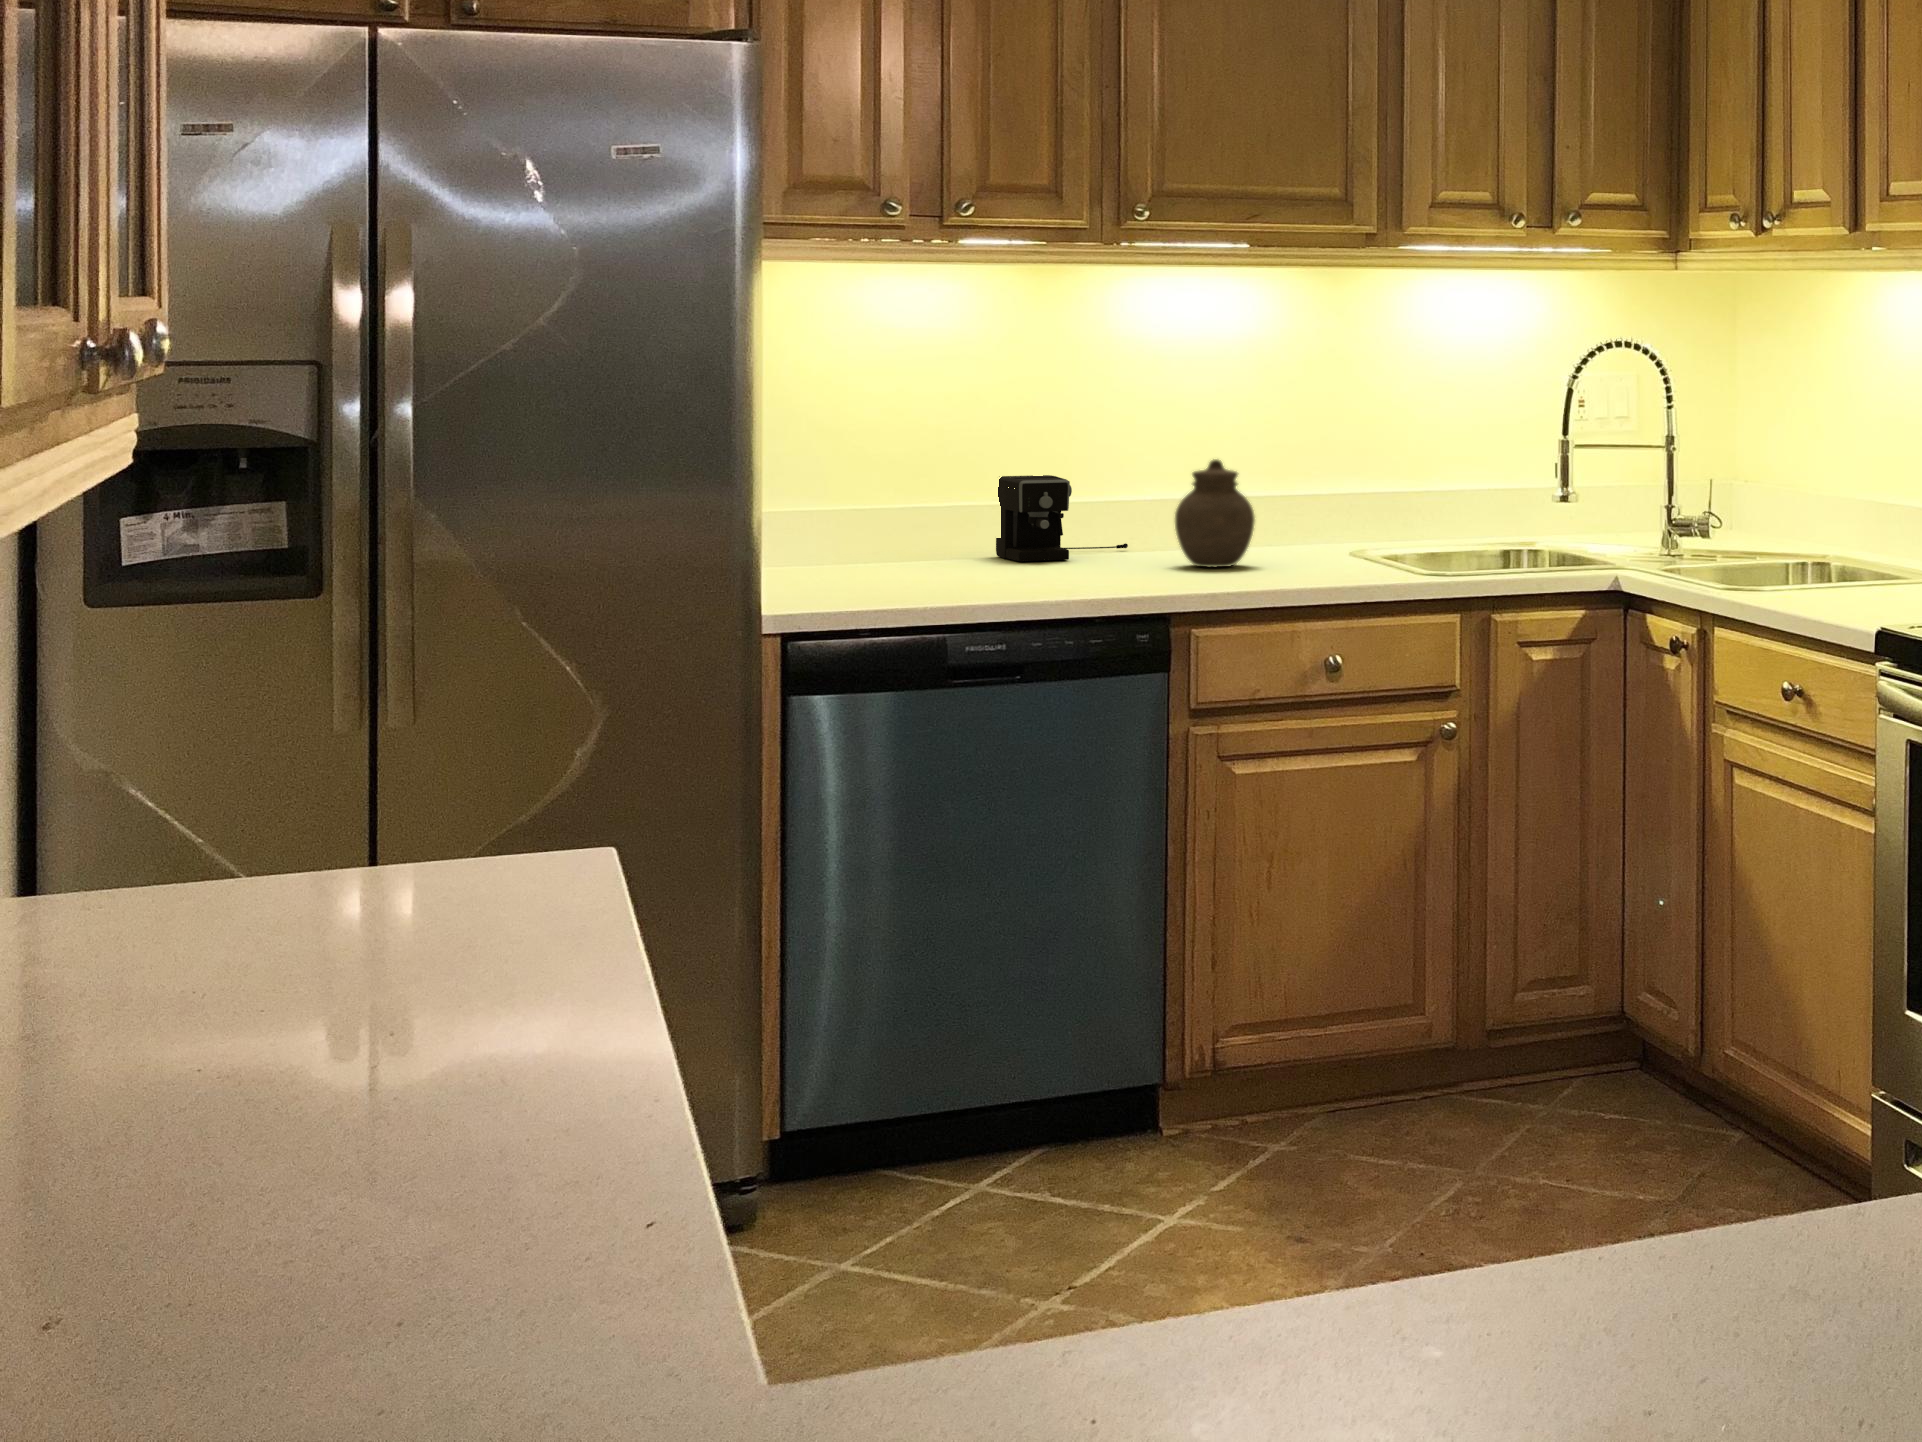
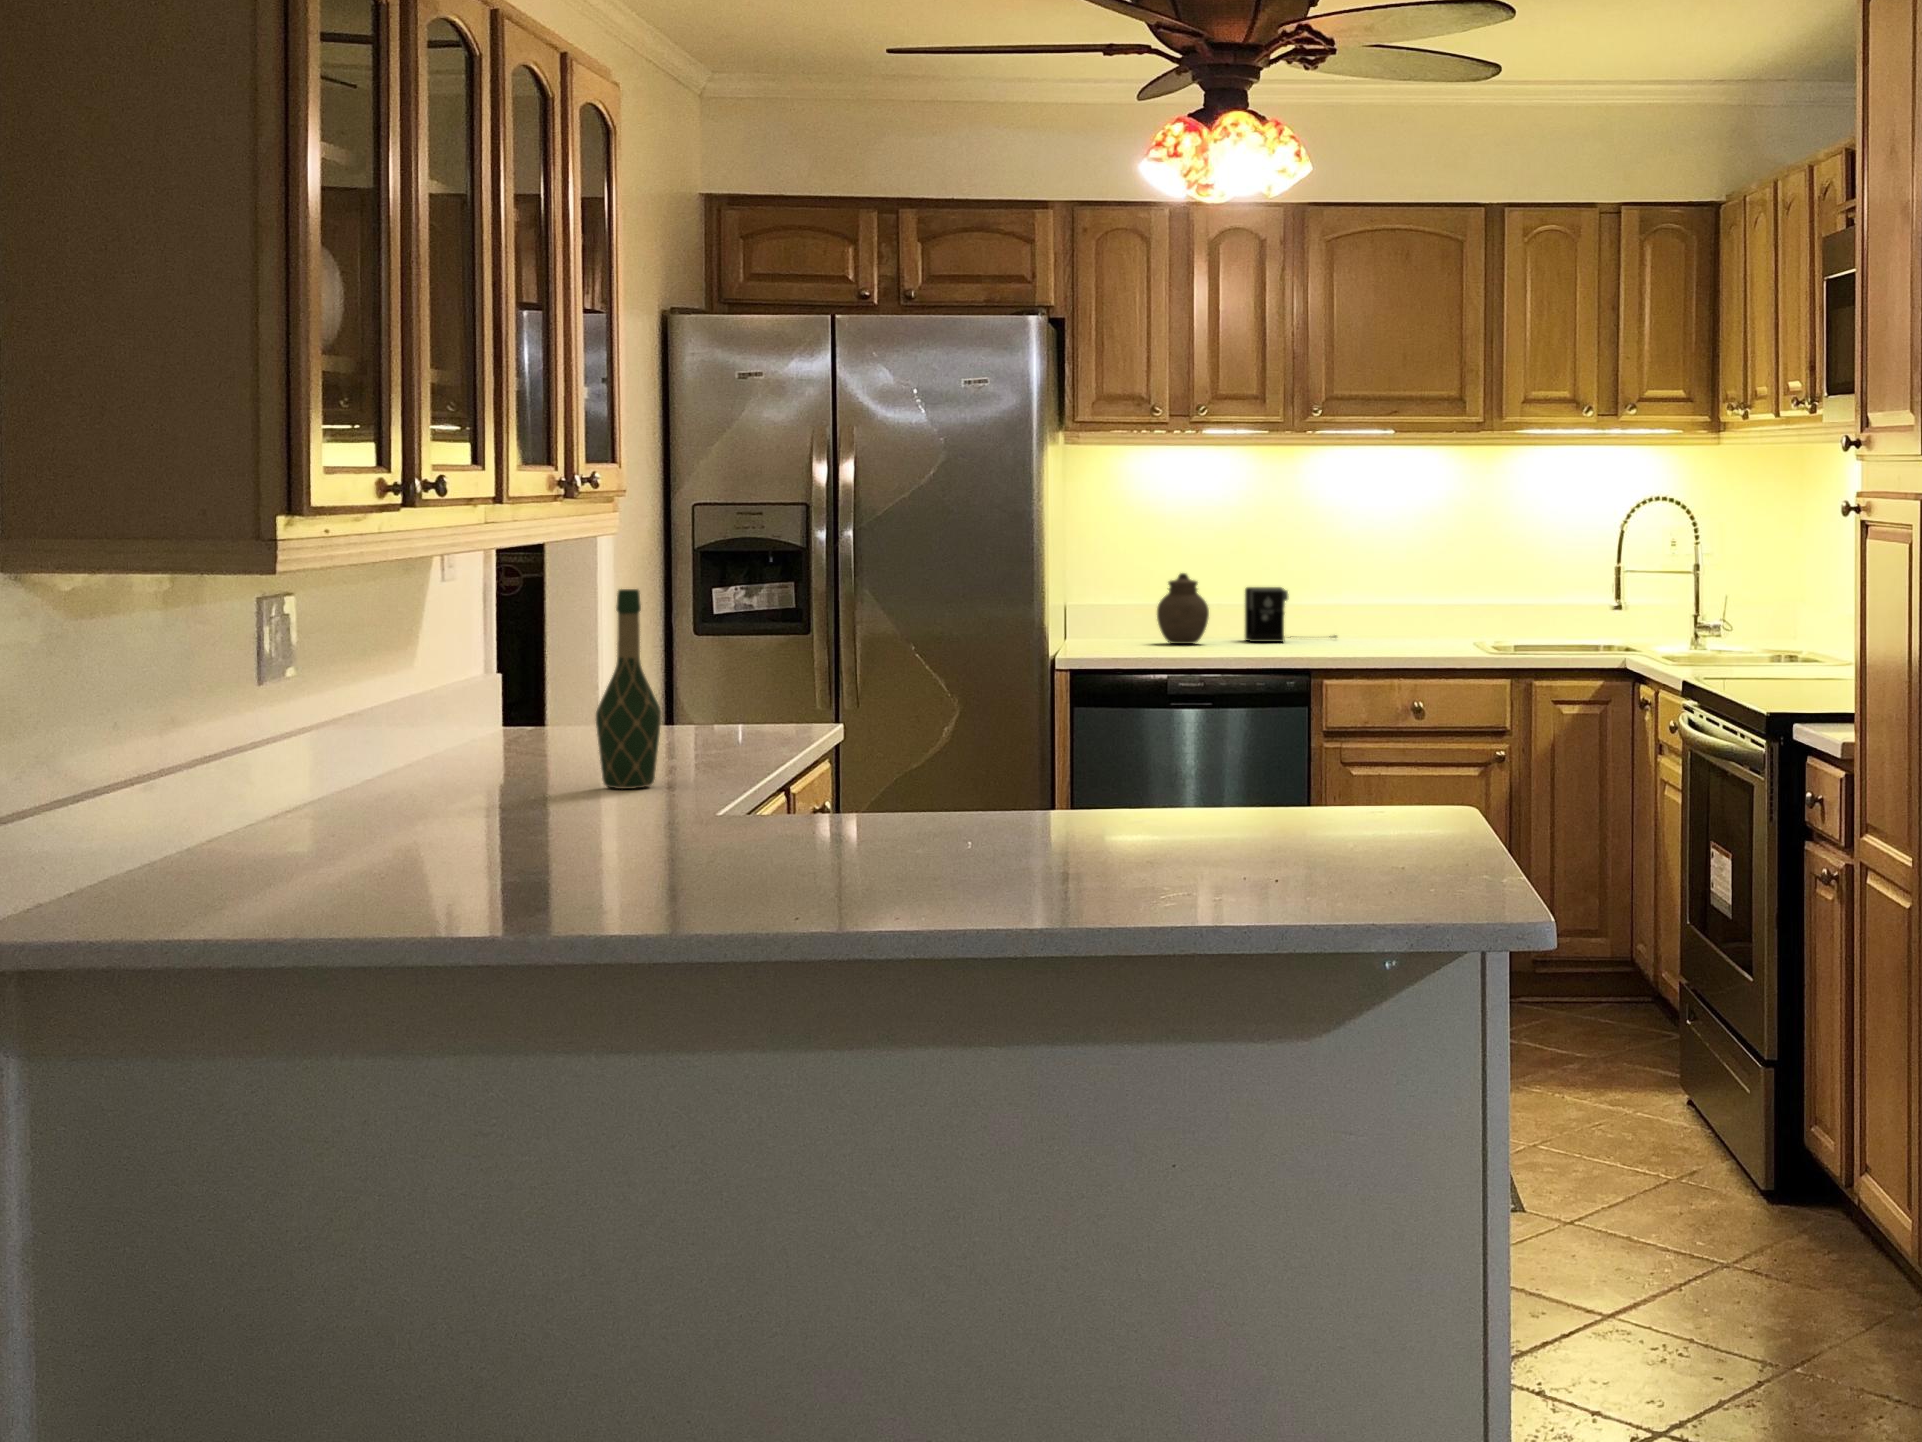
jar: present [1175,459,1255,568] -> present [1157,573,1209,644]
wine bottle: none [297,679,515,1325] -> present [596,589,661,789]

